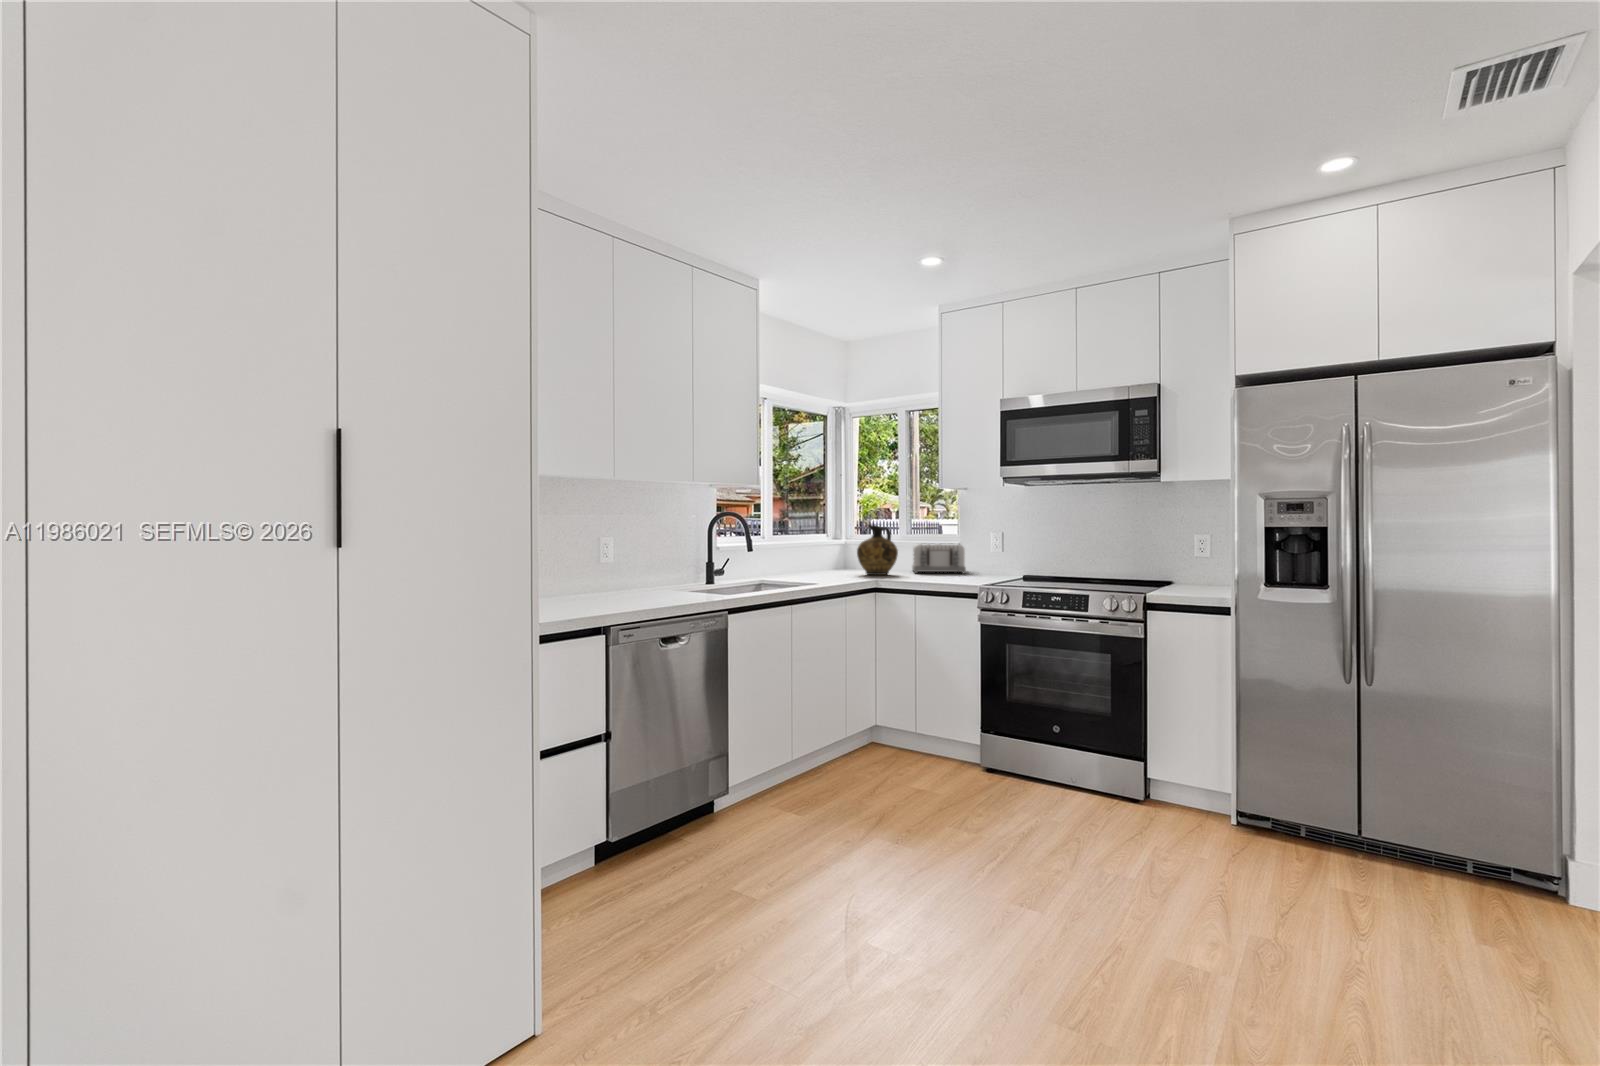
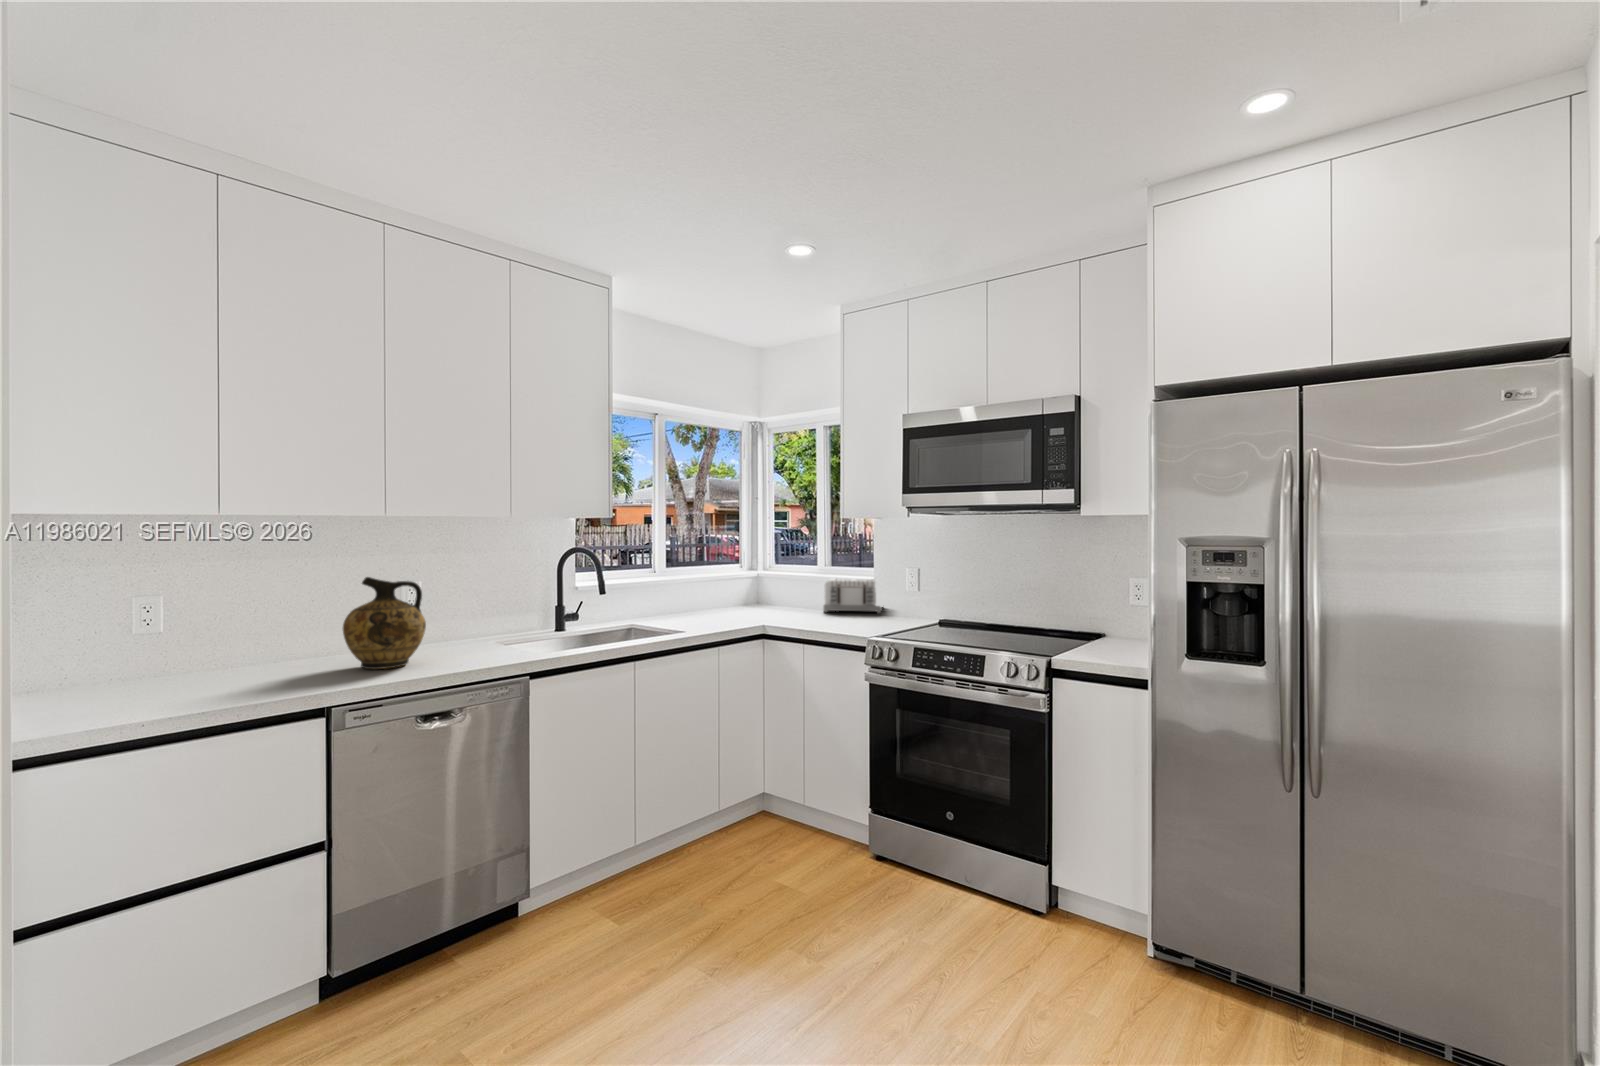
ceramic jug: present [857,525,898,575] -> present [343,577,426,669]

